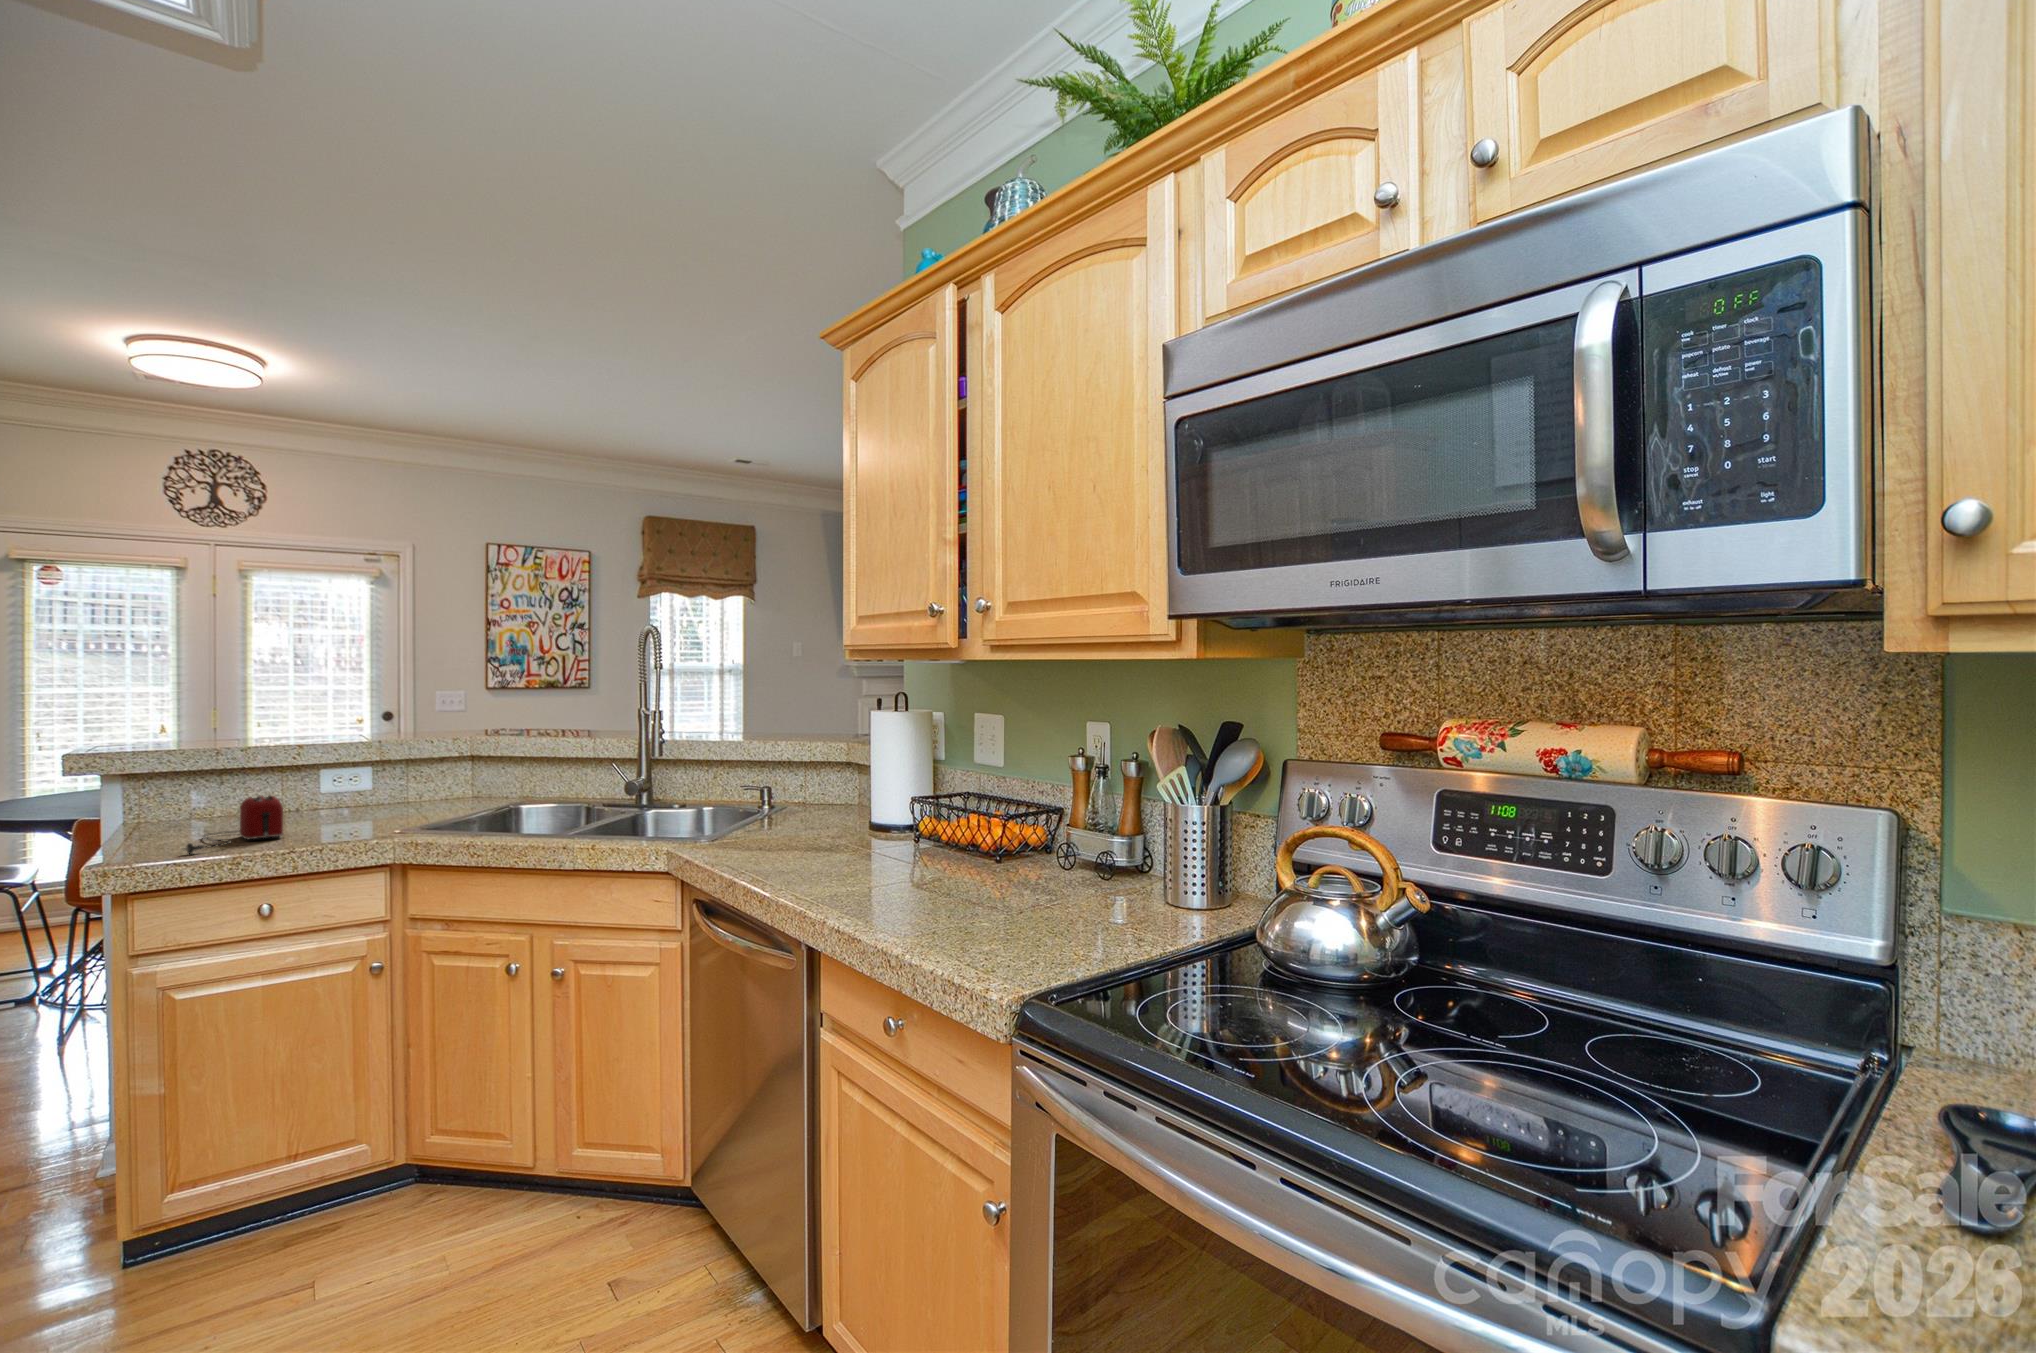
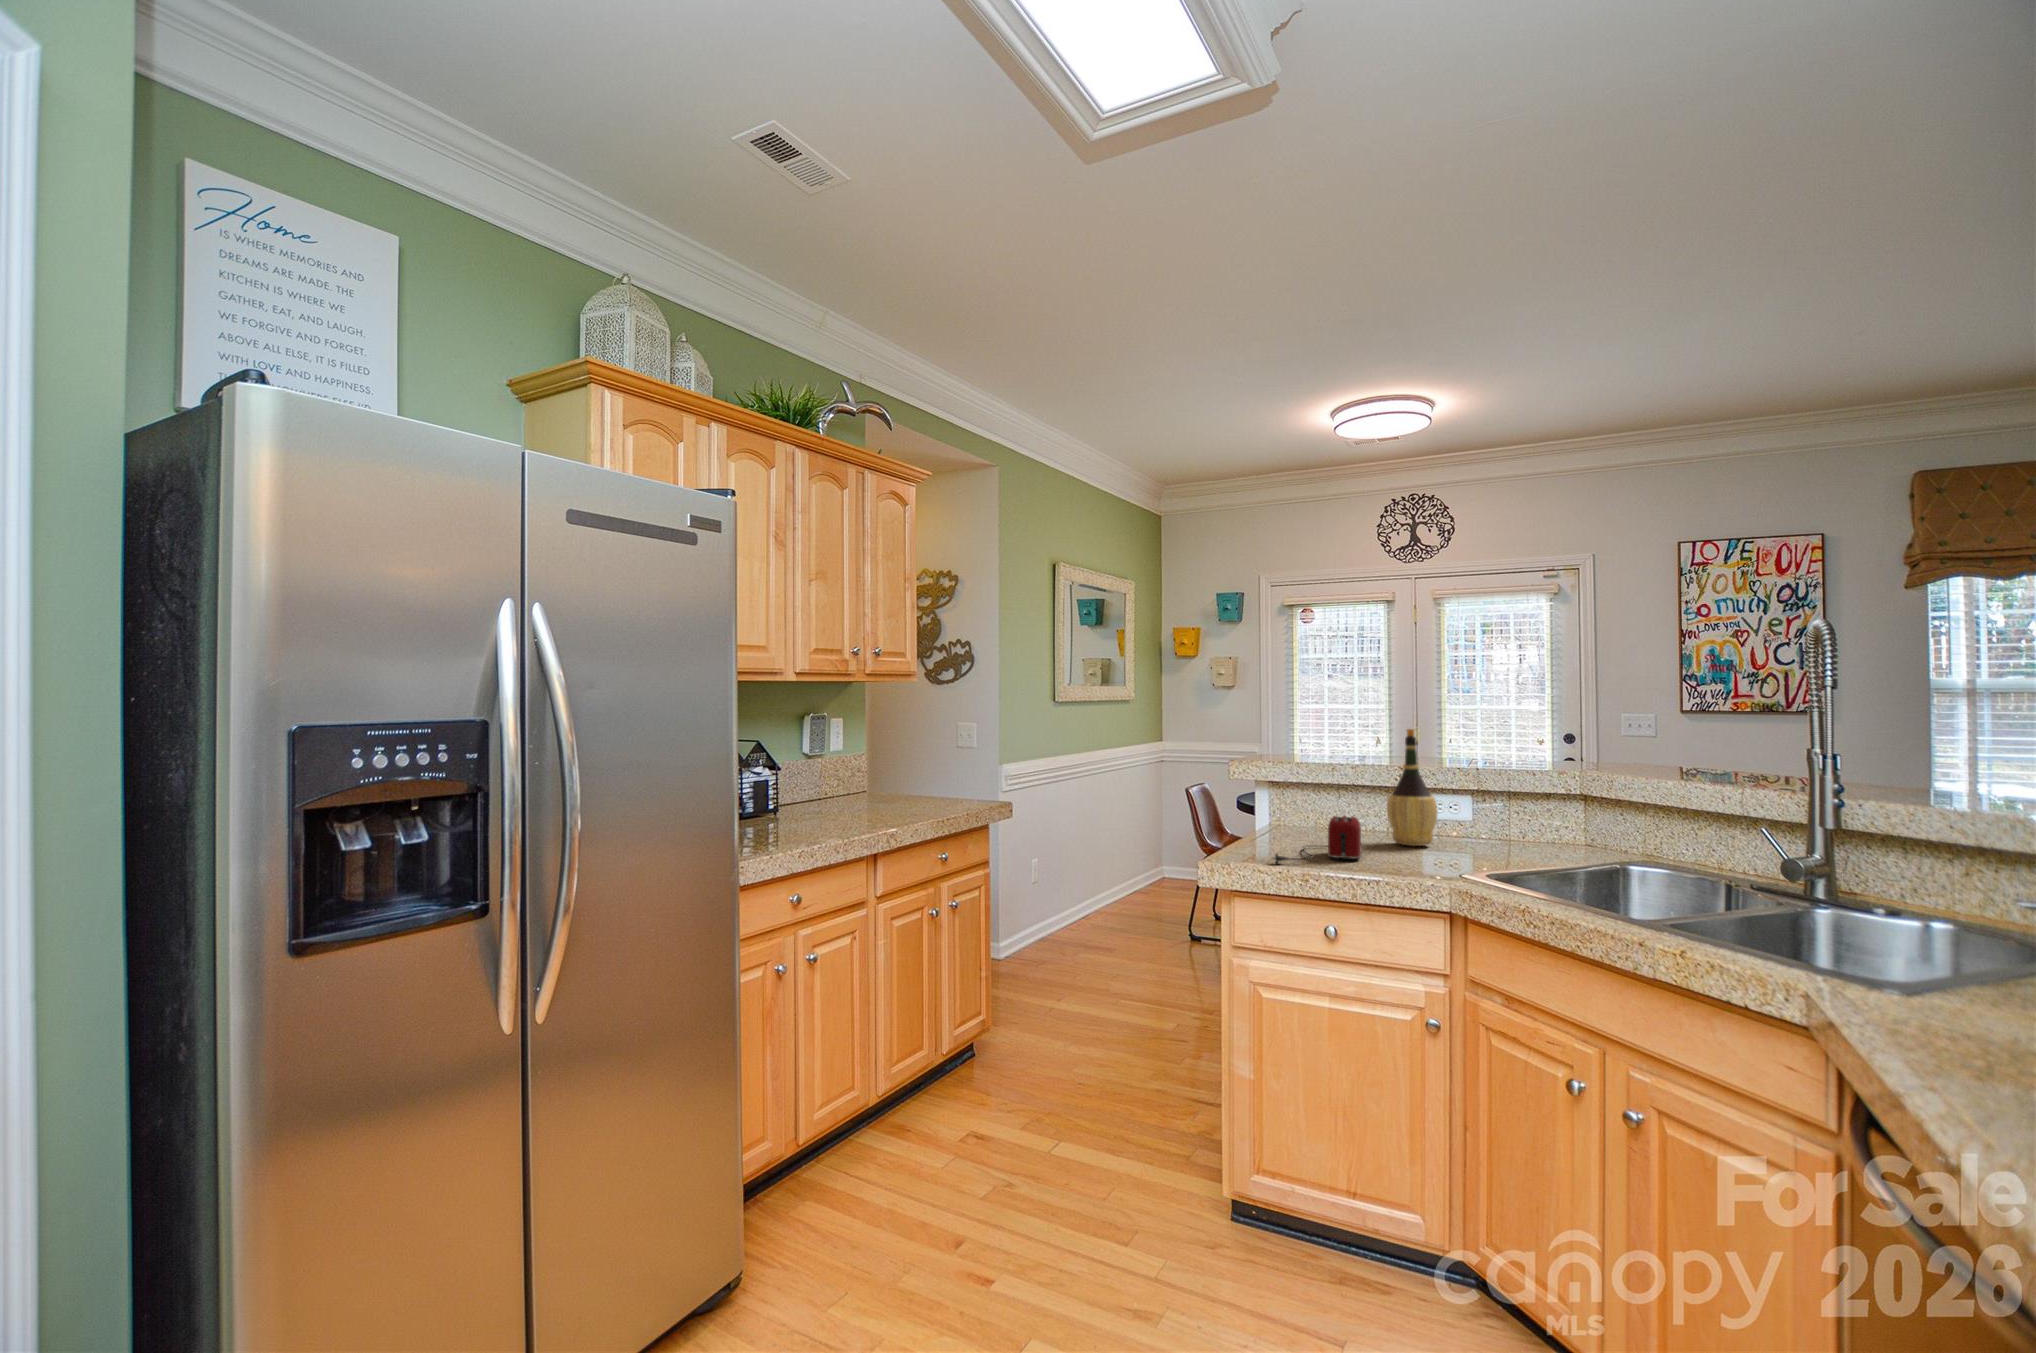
wine bottle: none [292,706,348,820] -> present [1387,729,1438,846]

